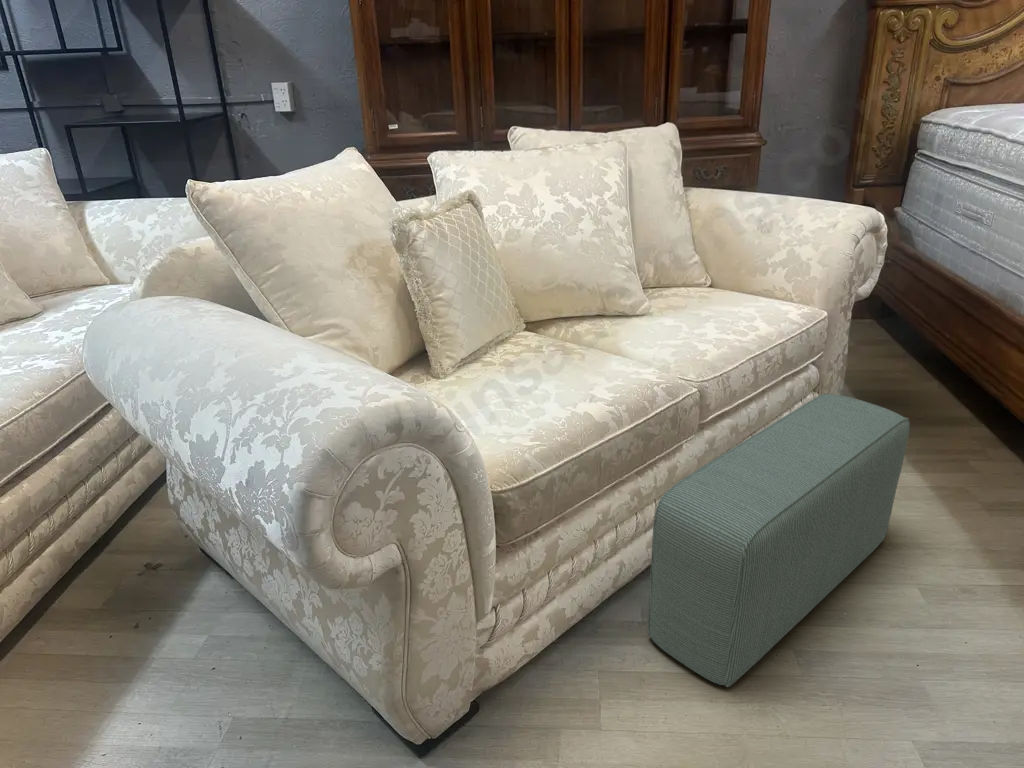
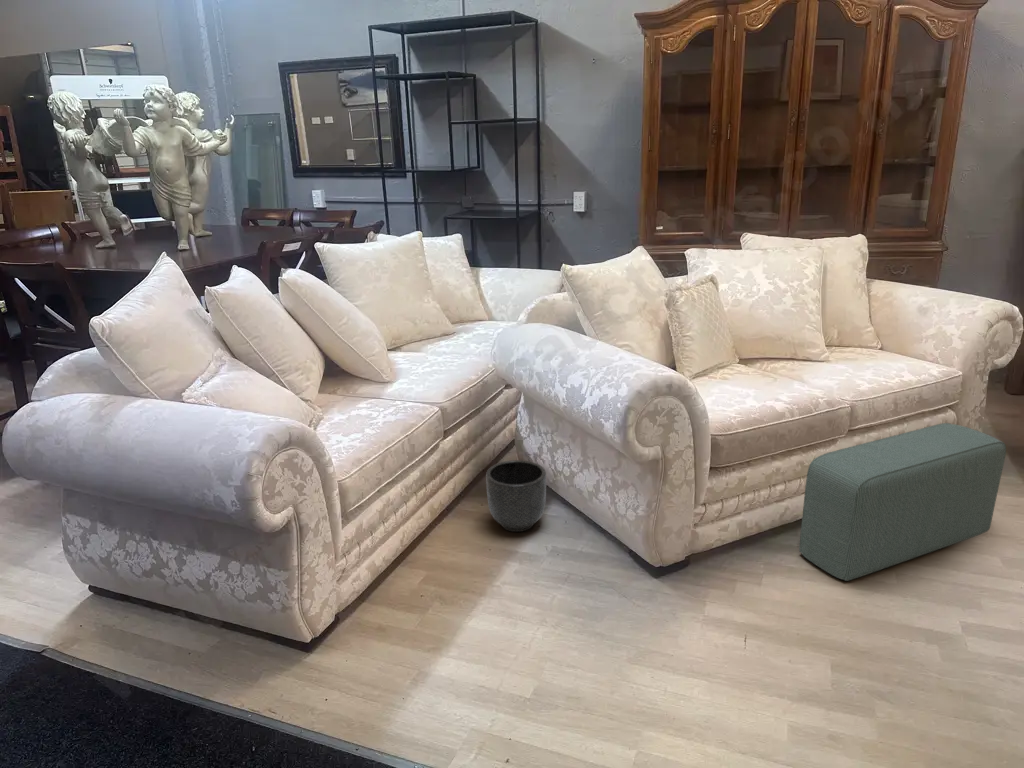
planter: none [89,550,220,688] -> present [486,460,546,532]

